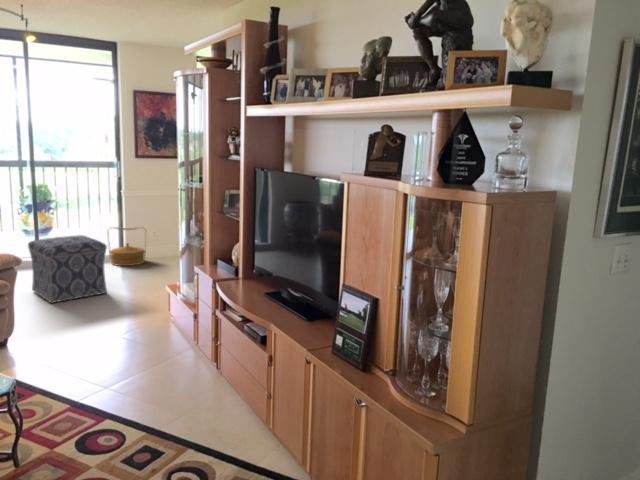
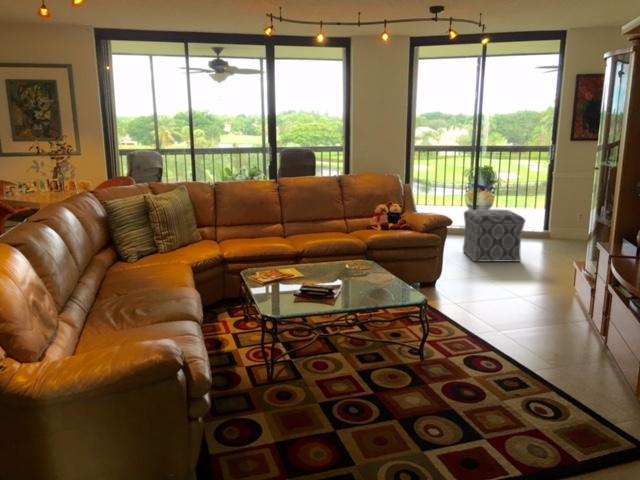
woven basket: present [108,227,146,266] -> none [531,207,569,243]

